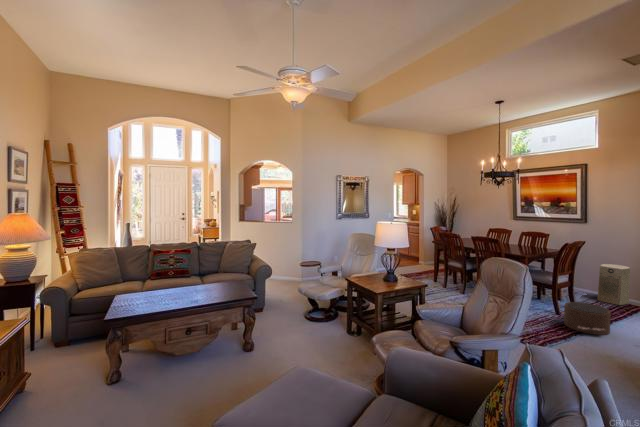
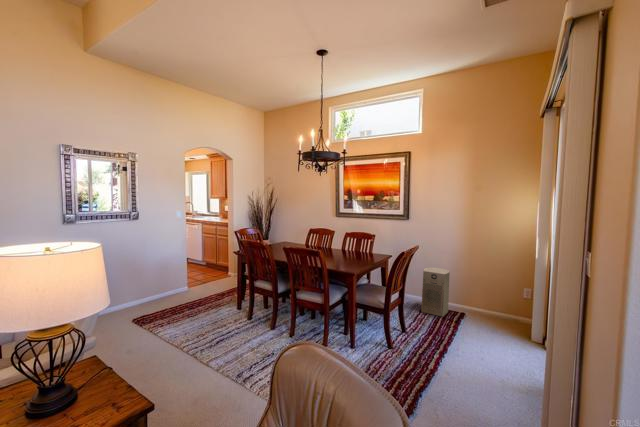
pouf: present [562,302,611,335] -> none [396,332,456,387]

